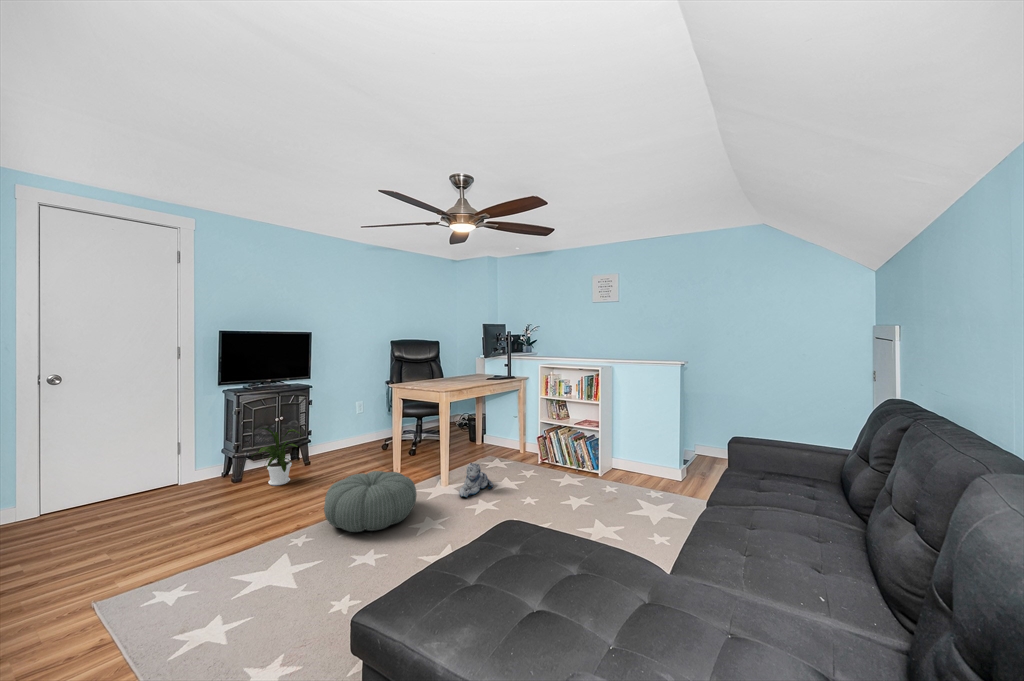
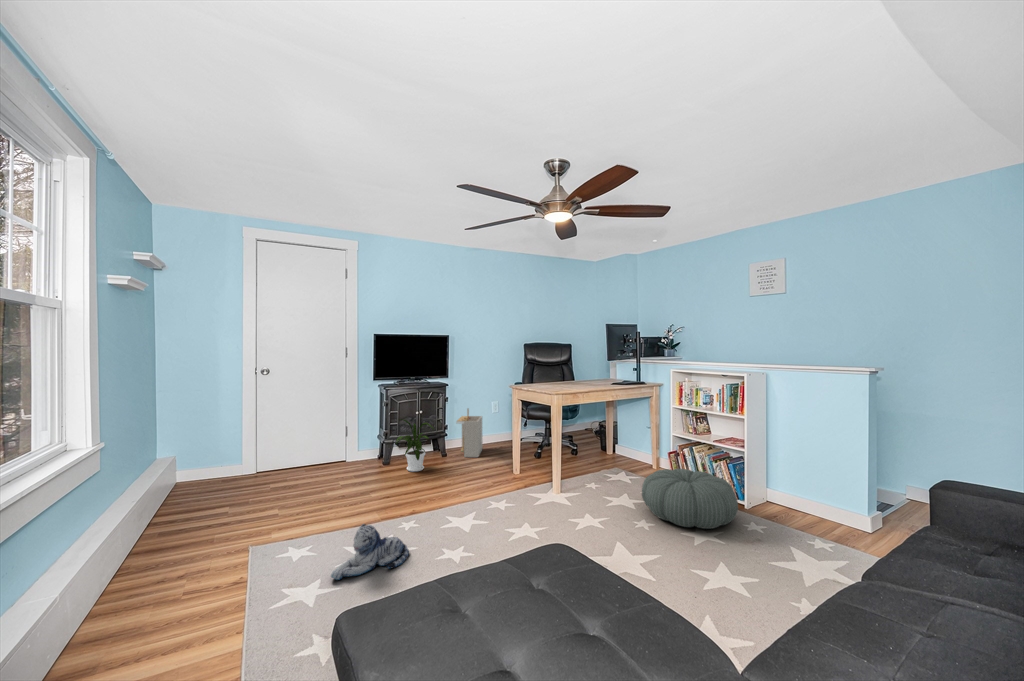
storage bin: none [323,410,350,463] -> present [456,409,482,457]
plush toy: present [459,463,493,497] -> present [331,524,409,580]
pouf: present [324,471,417,532] -> present [642,469,738,529]

